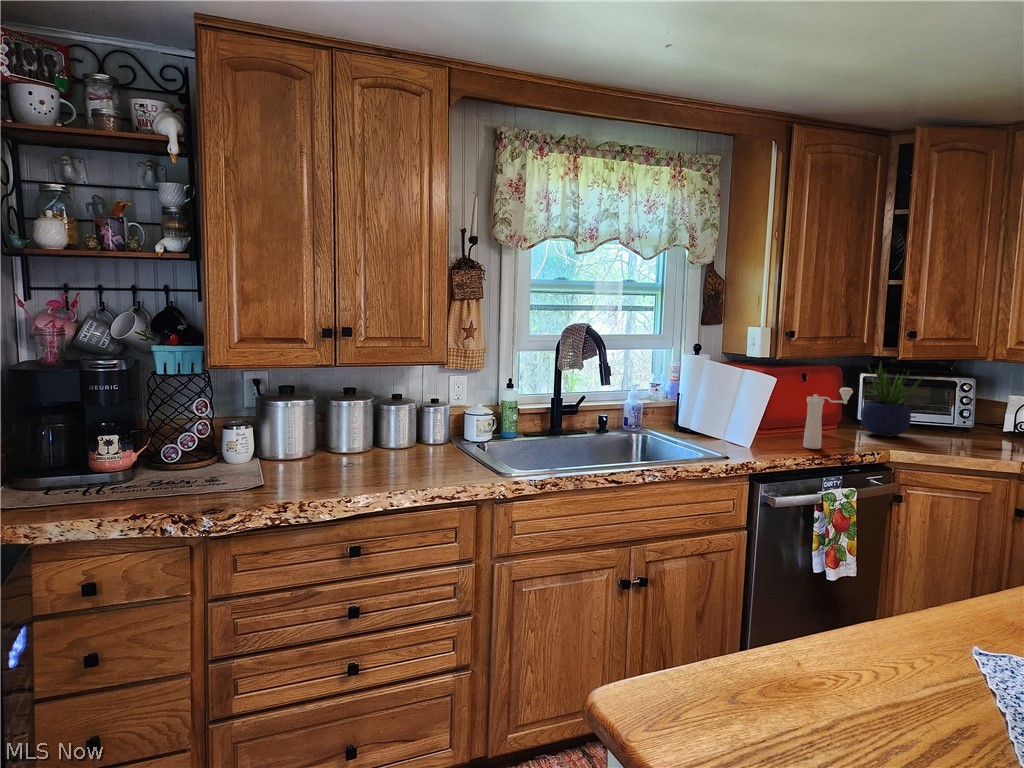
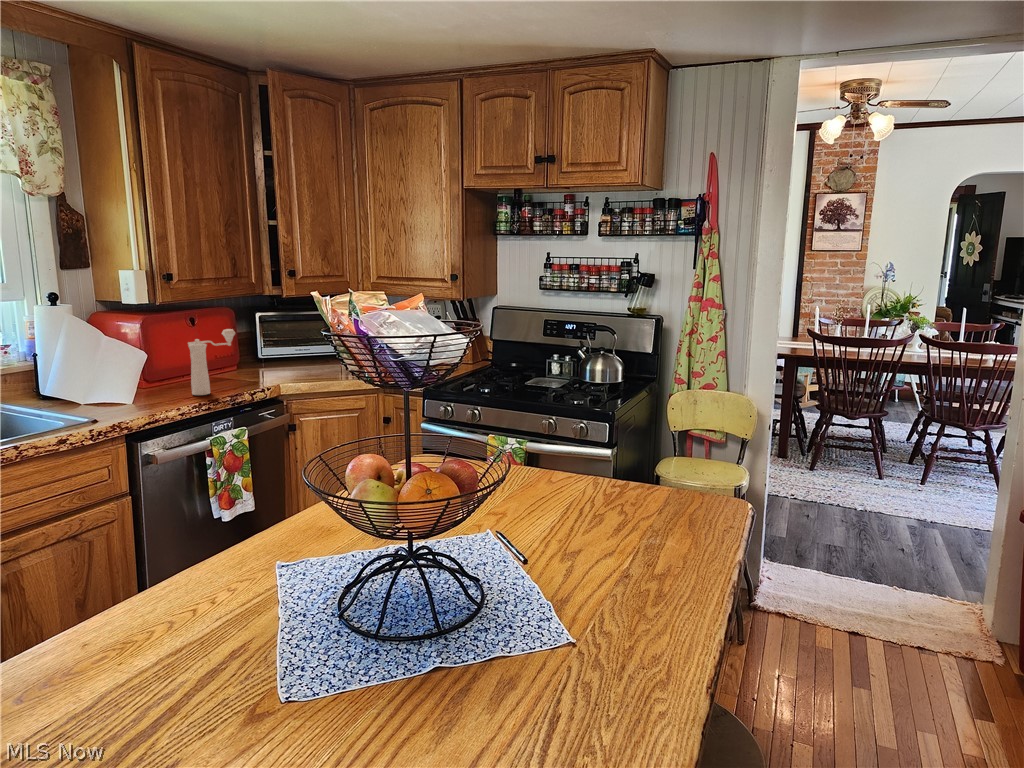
potted plant: present [861,364,924,436] -> none [252,299,307,372]

